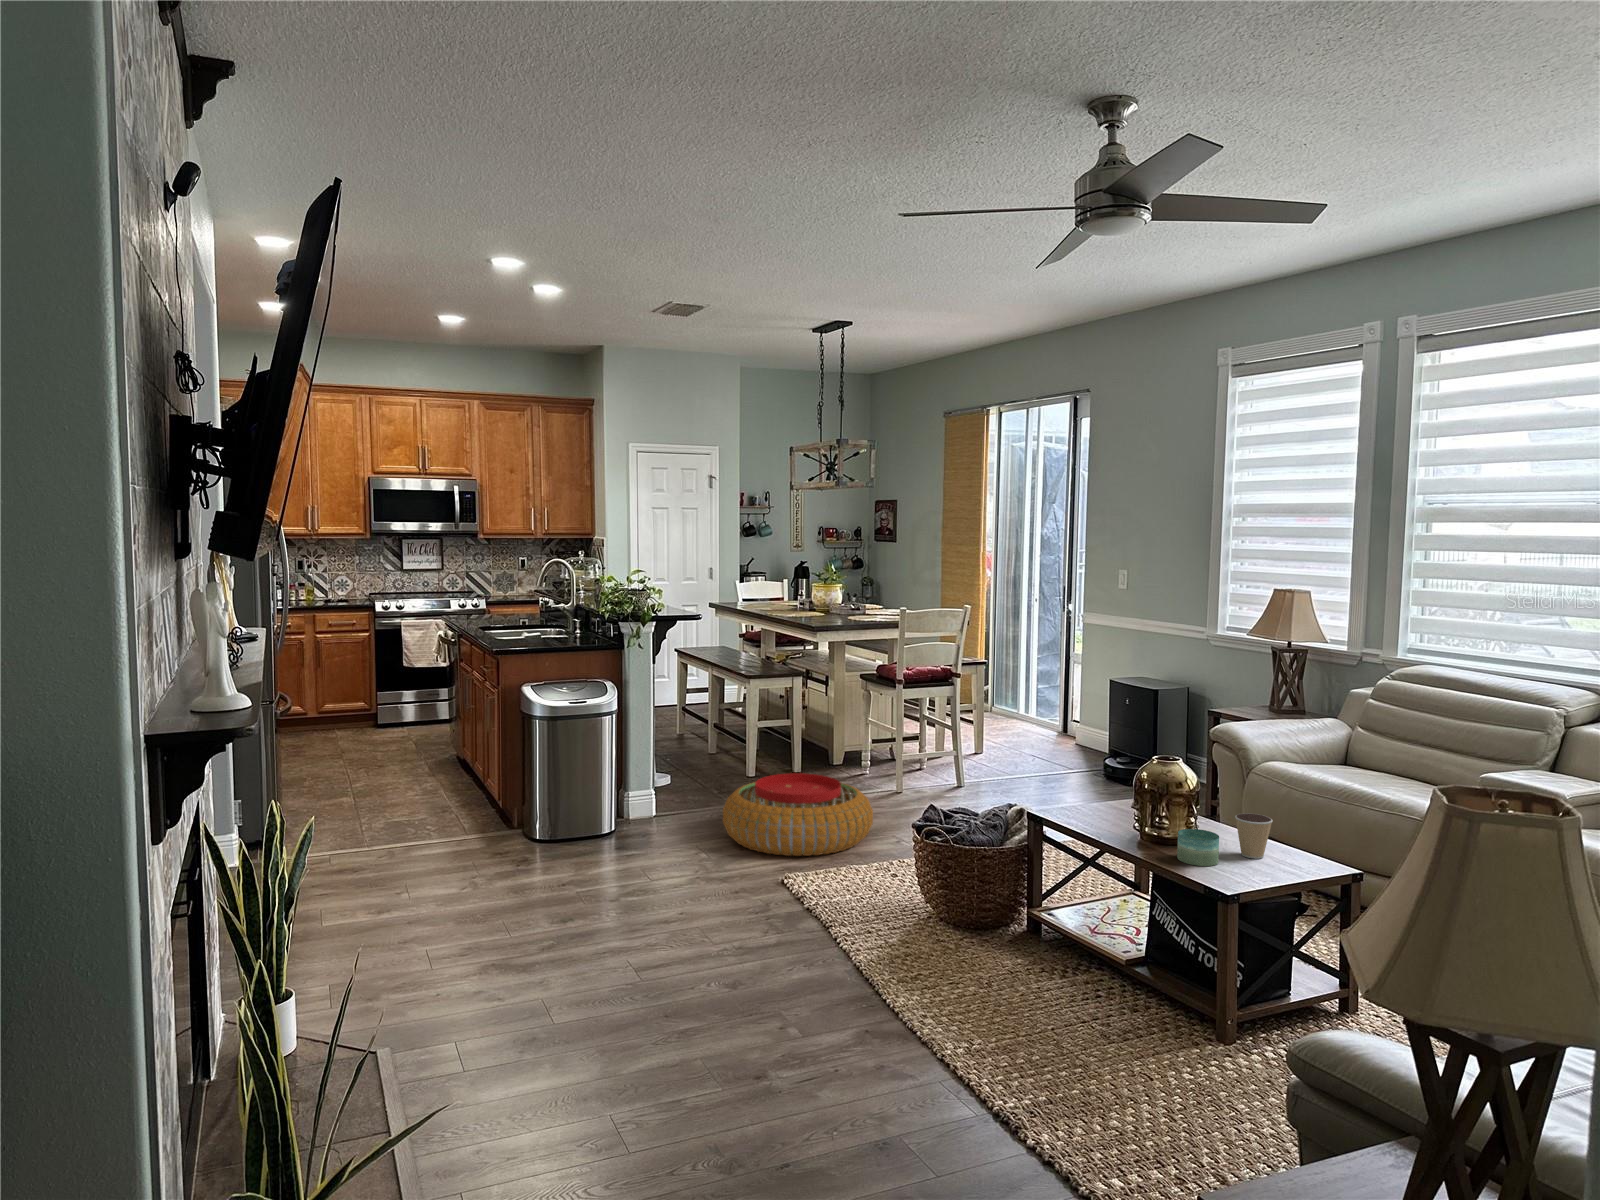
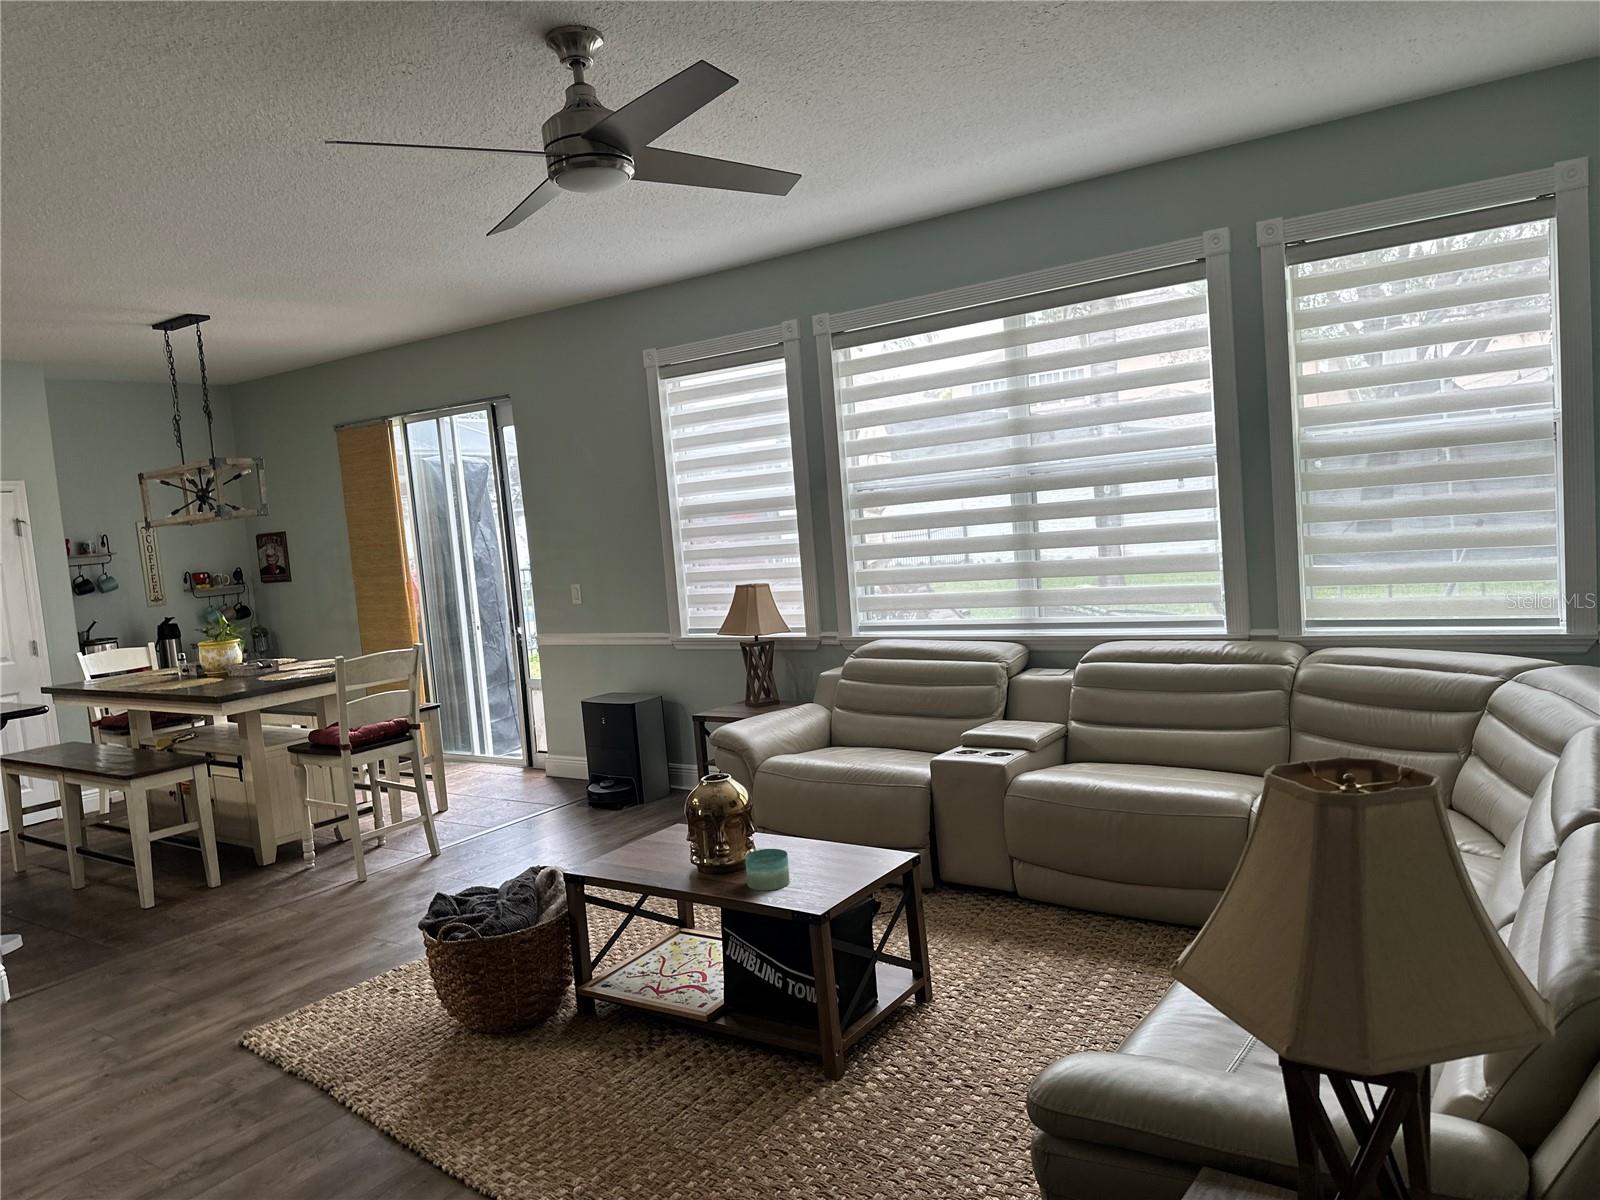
pouf: present [723,773,873,856] -> none [119,887,347,1015]
coffee cup: present [1235,813,1273,859] -> none [793,818,830,866]

